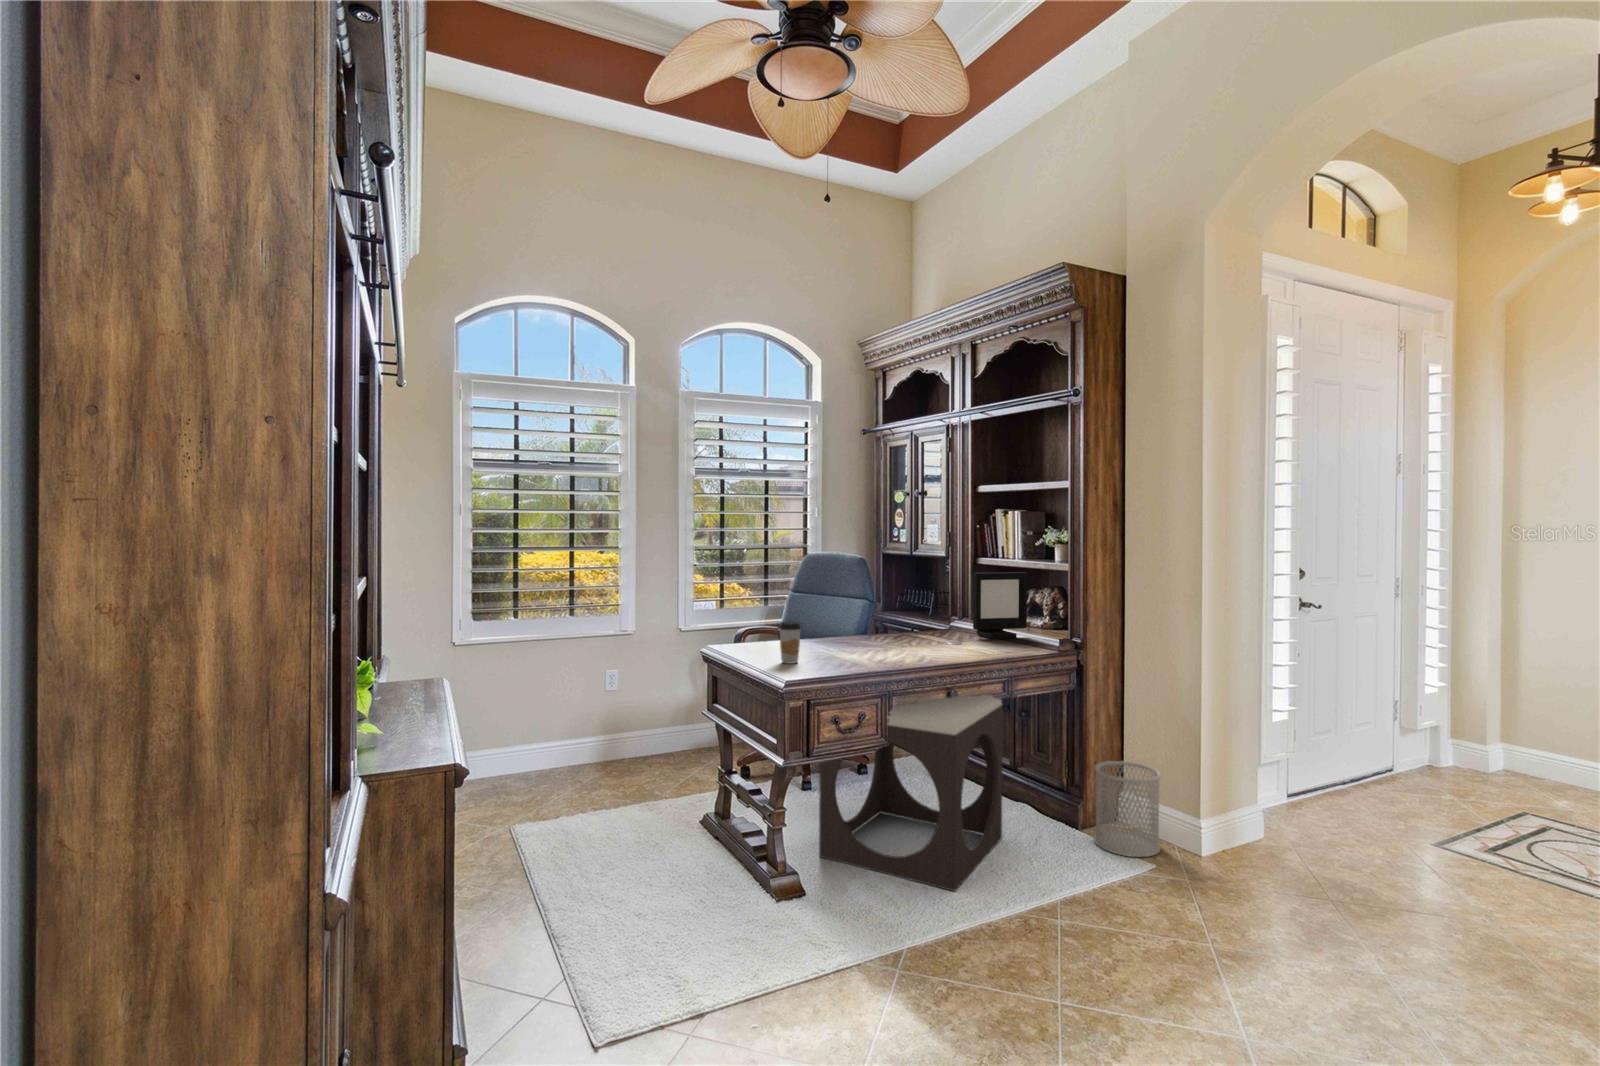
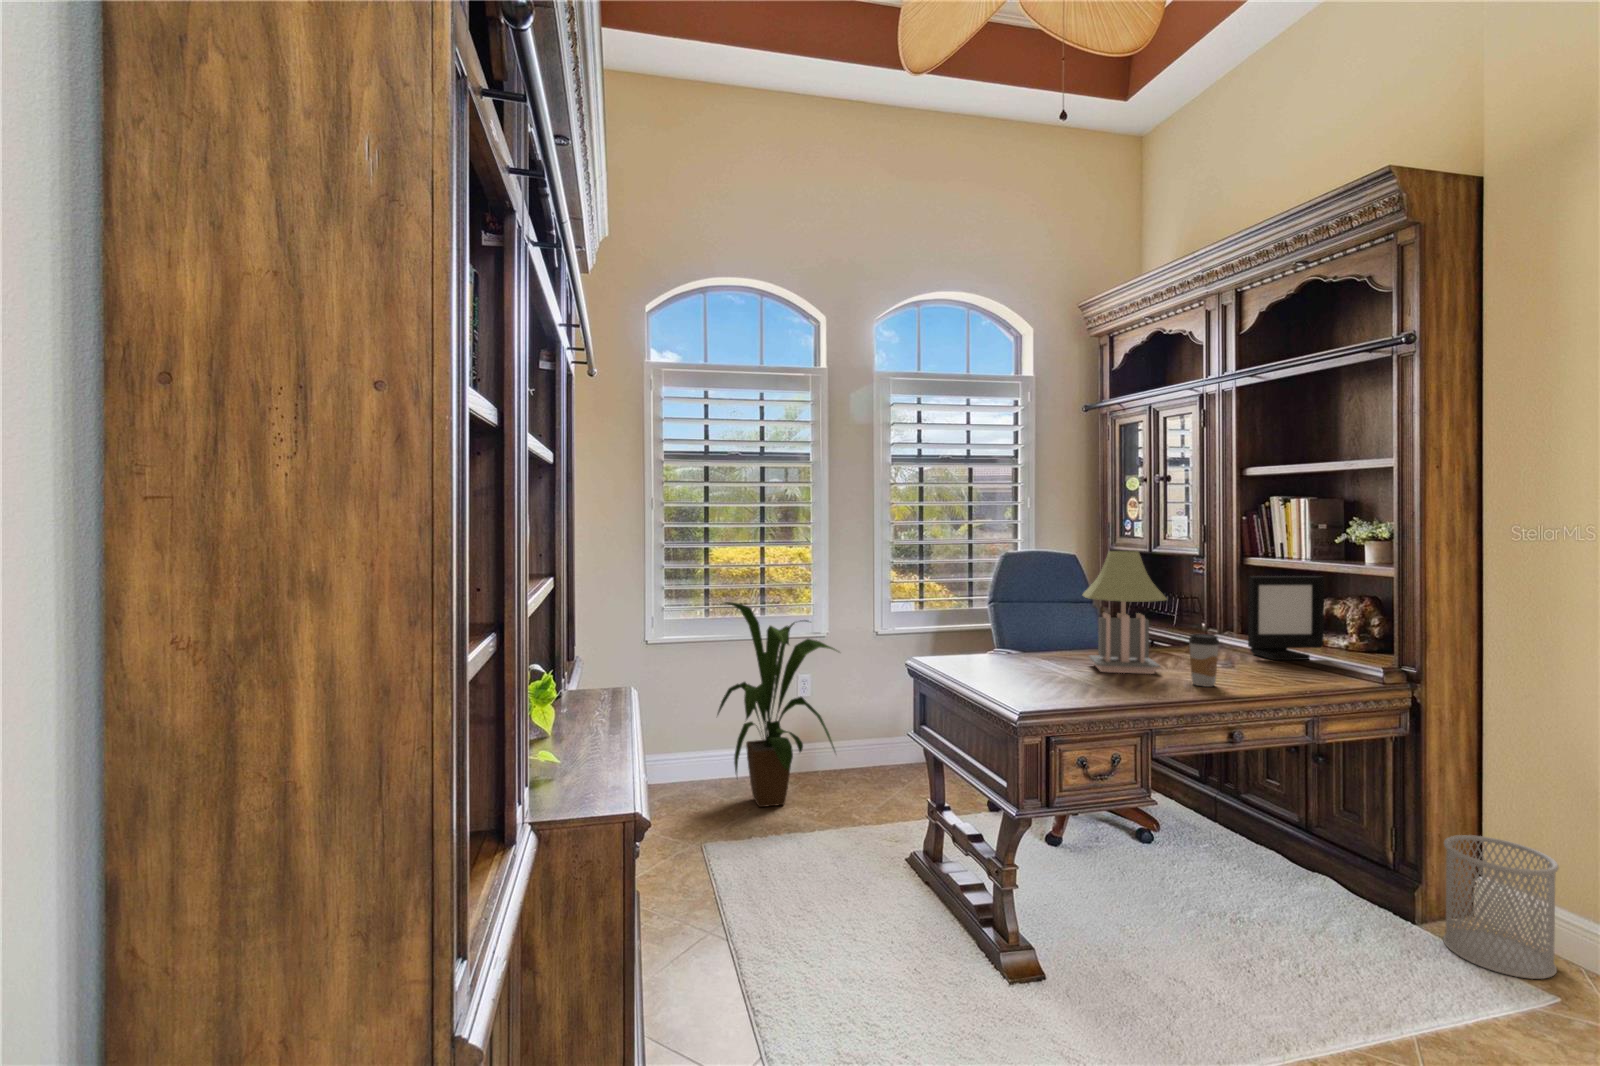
desk lamp: none [845,553,908,651] -> present [1083,551,1167,674]
house plant: none [527,602,647,790] -> present [717,602,837,807]
coffee cup: present [779,621,801,664] -> present [1189,634,1219,687]
footstool: present [819,693,1003,891] -> none [1056,708,1304,1002]

